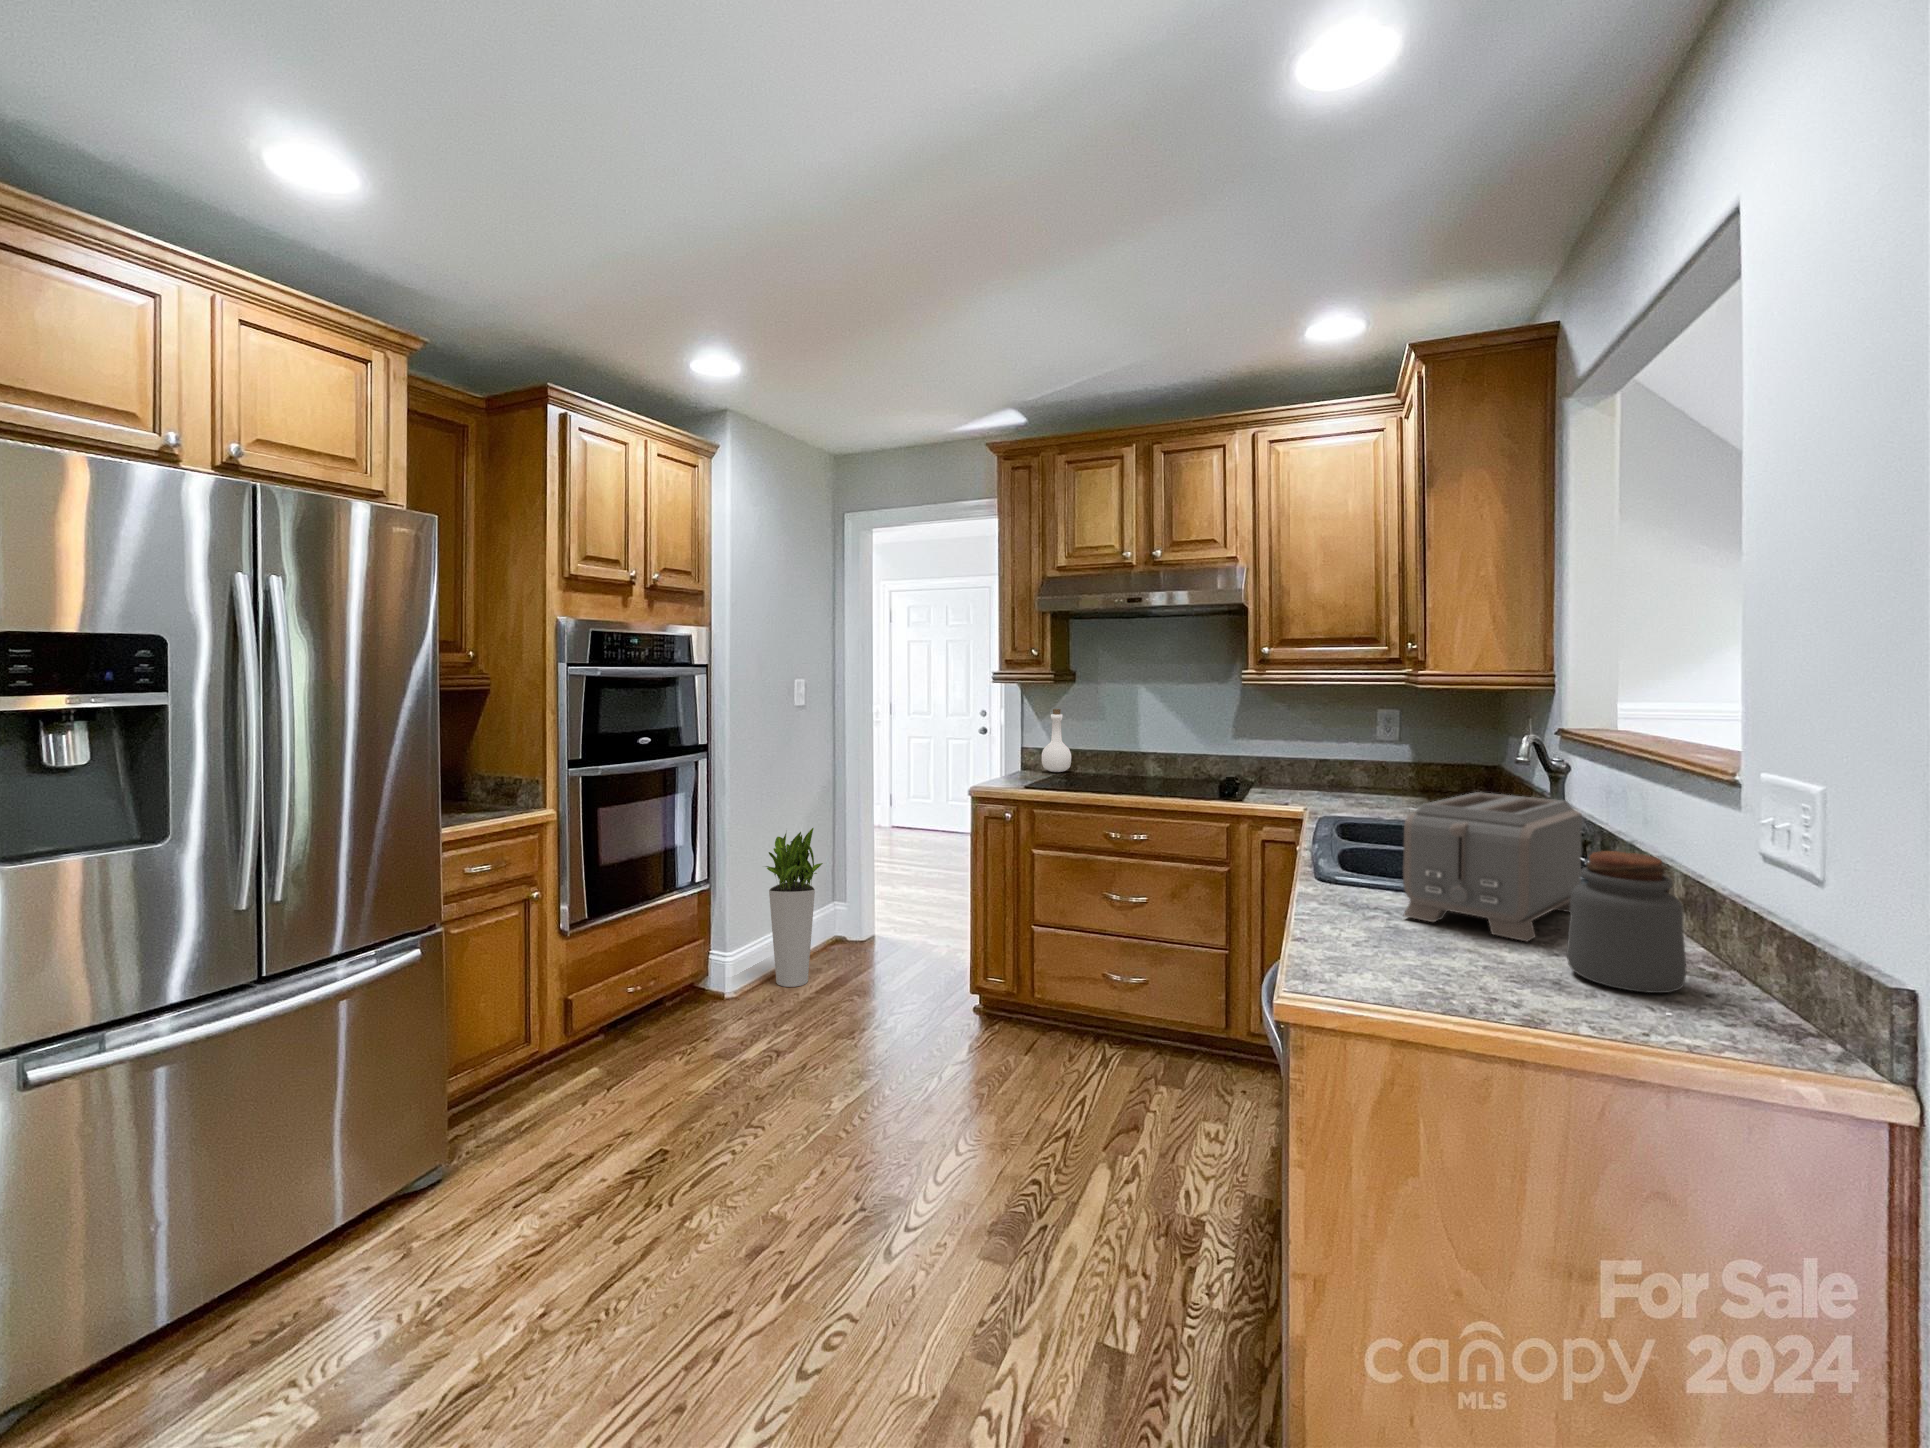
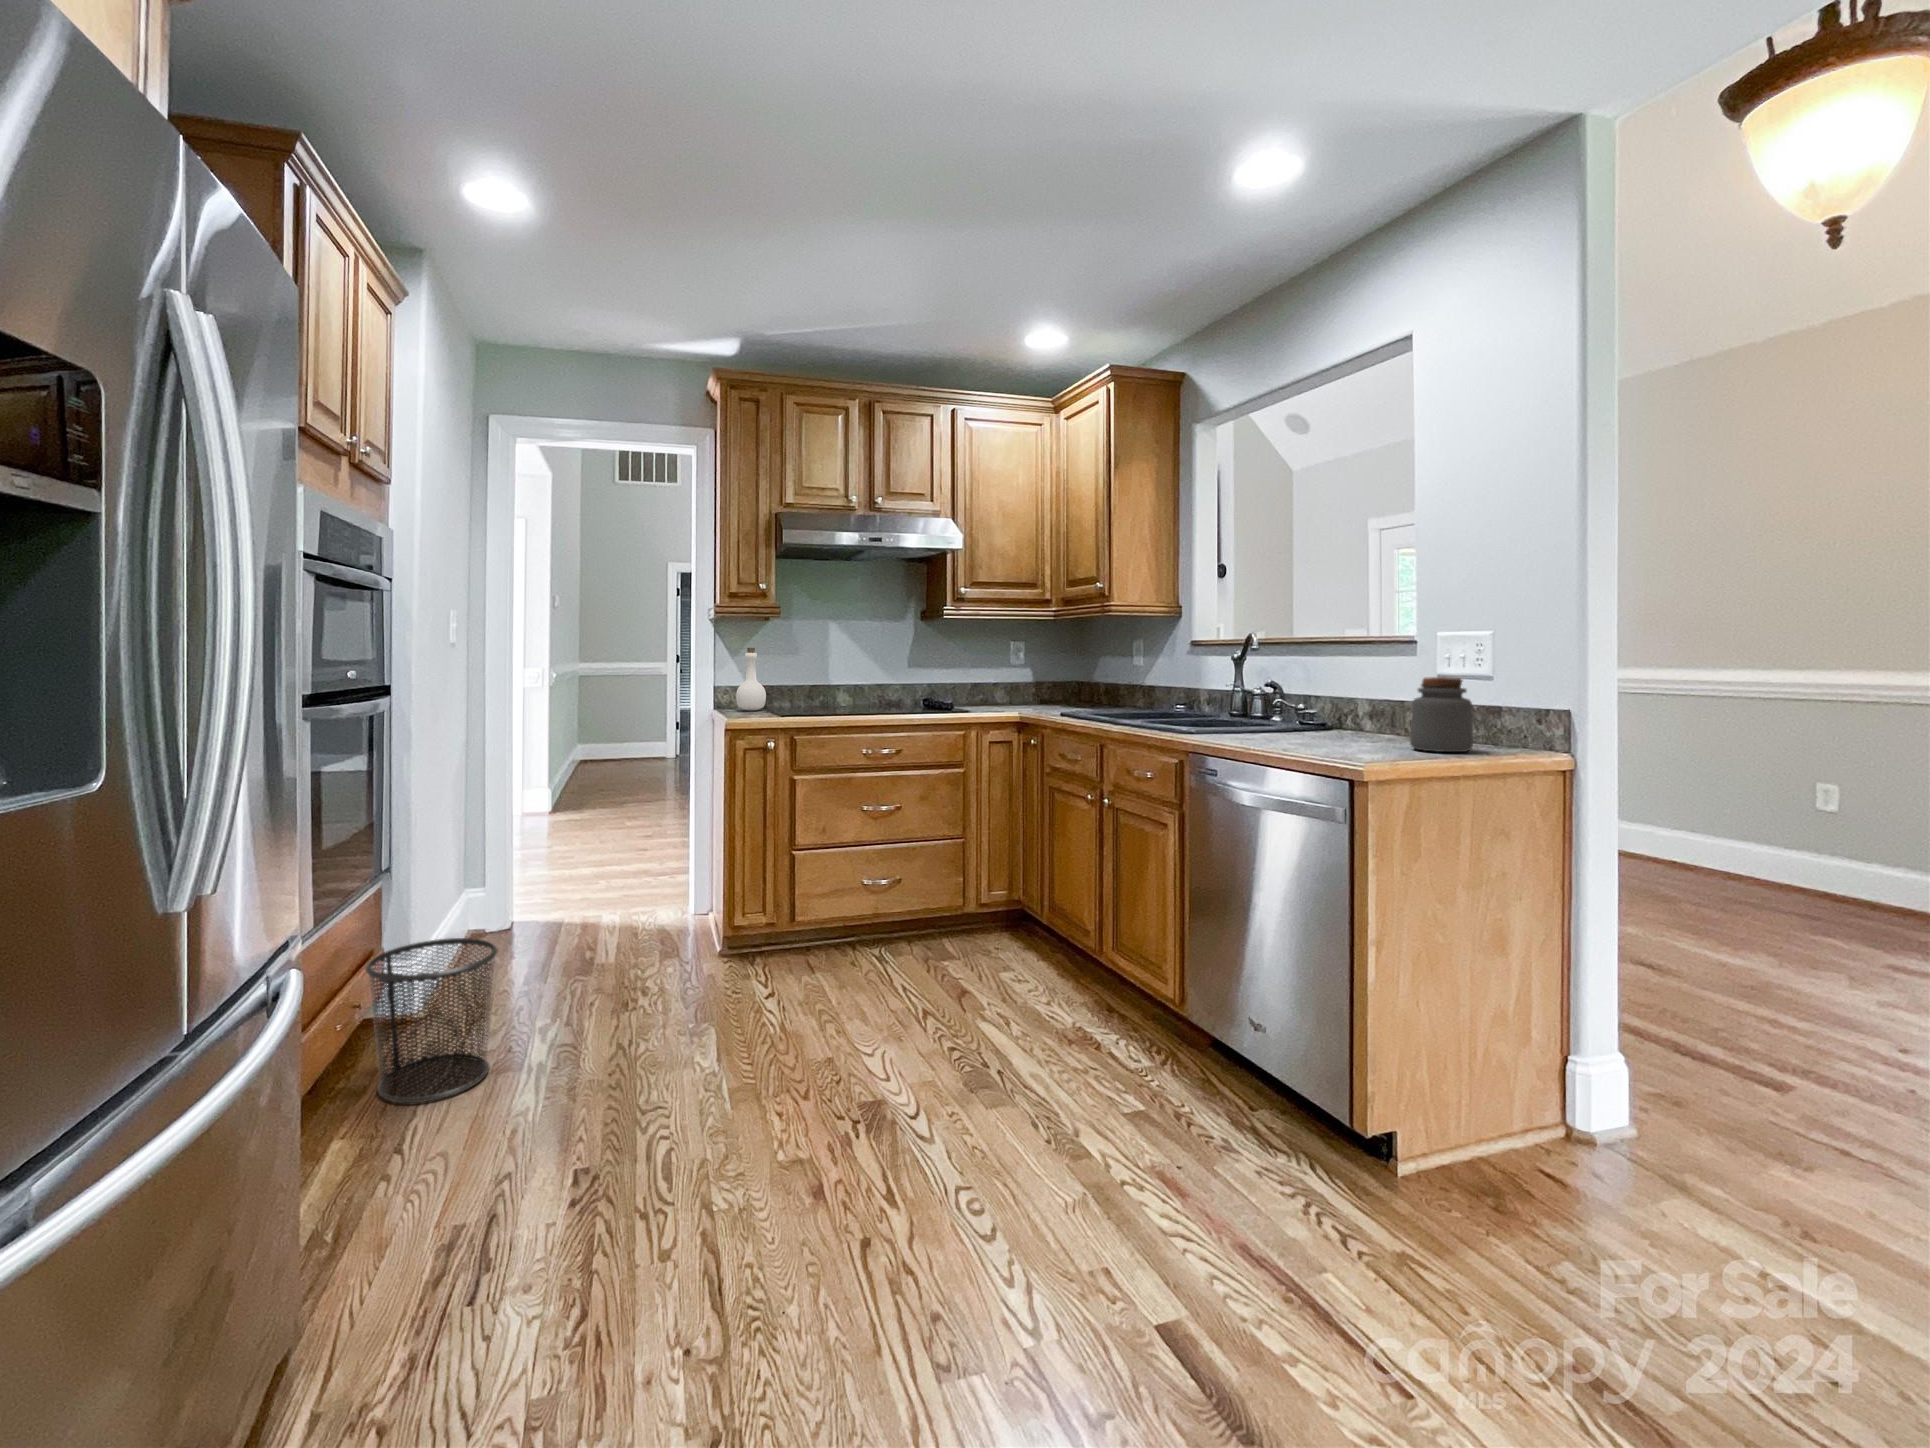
toaster: present [1403,792,1582,941] -> none [1261,666,1365,745]
planter: present [766,828,823,987] -> none [458,786,541,982]
waste bin: none [619,945,710,1068] -> present [365,938,498,1103]

